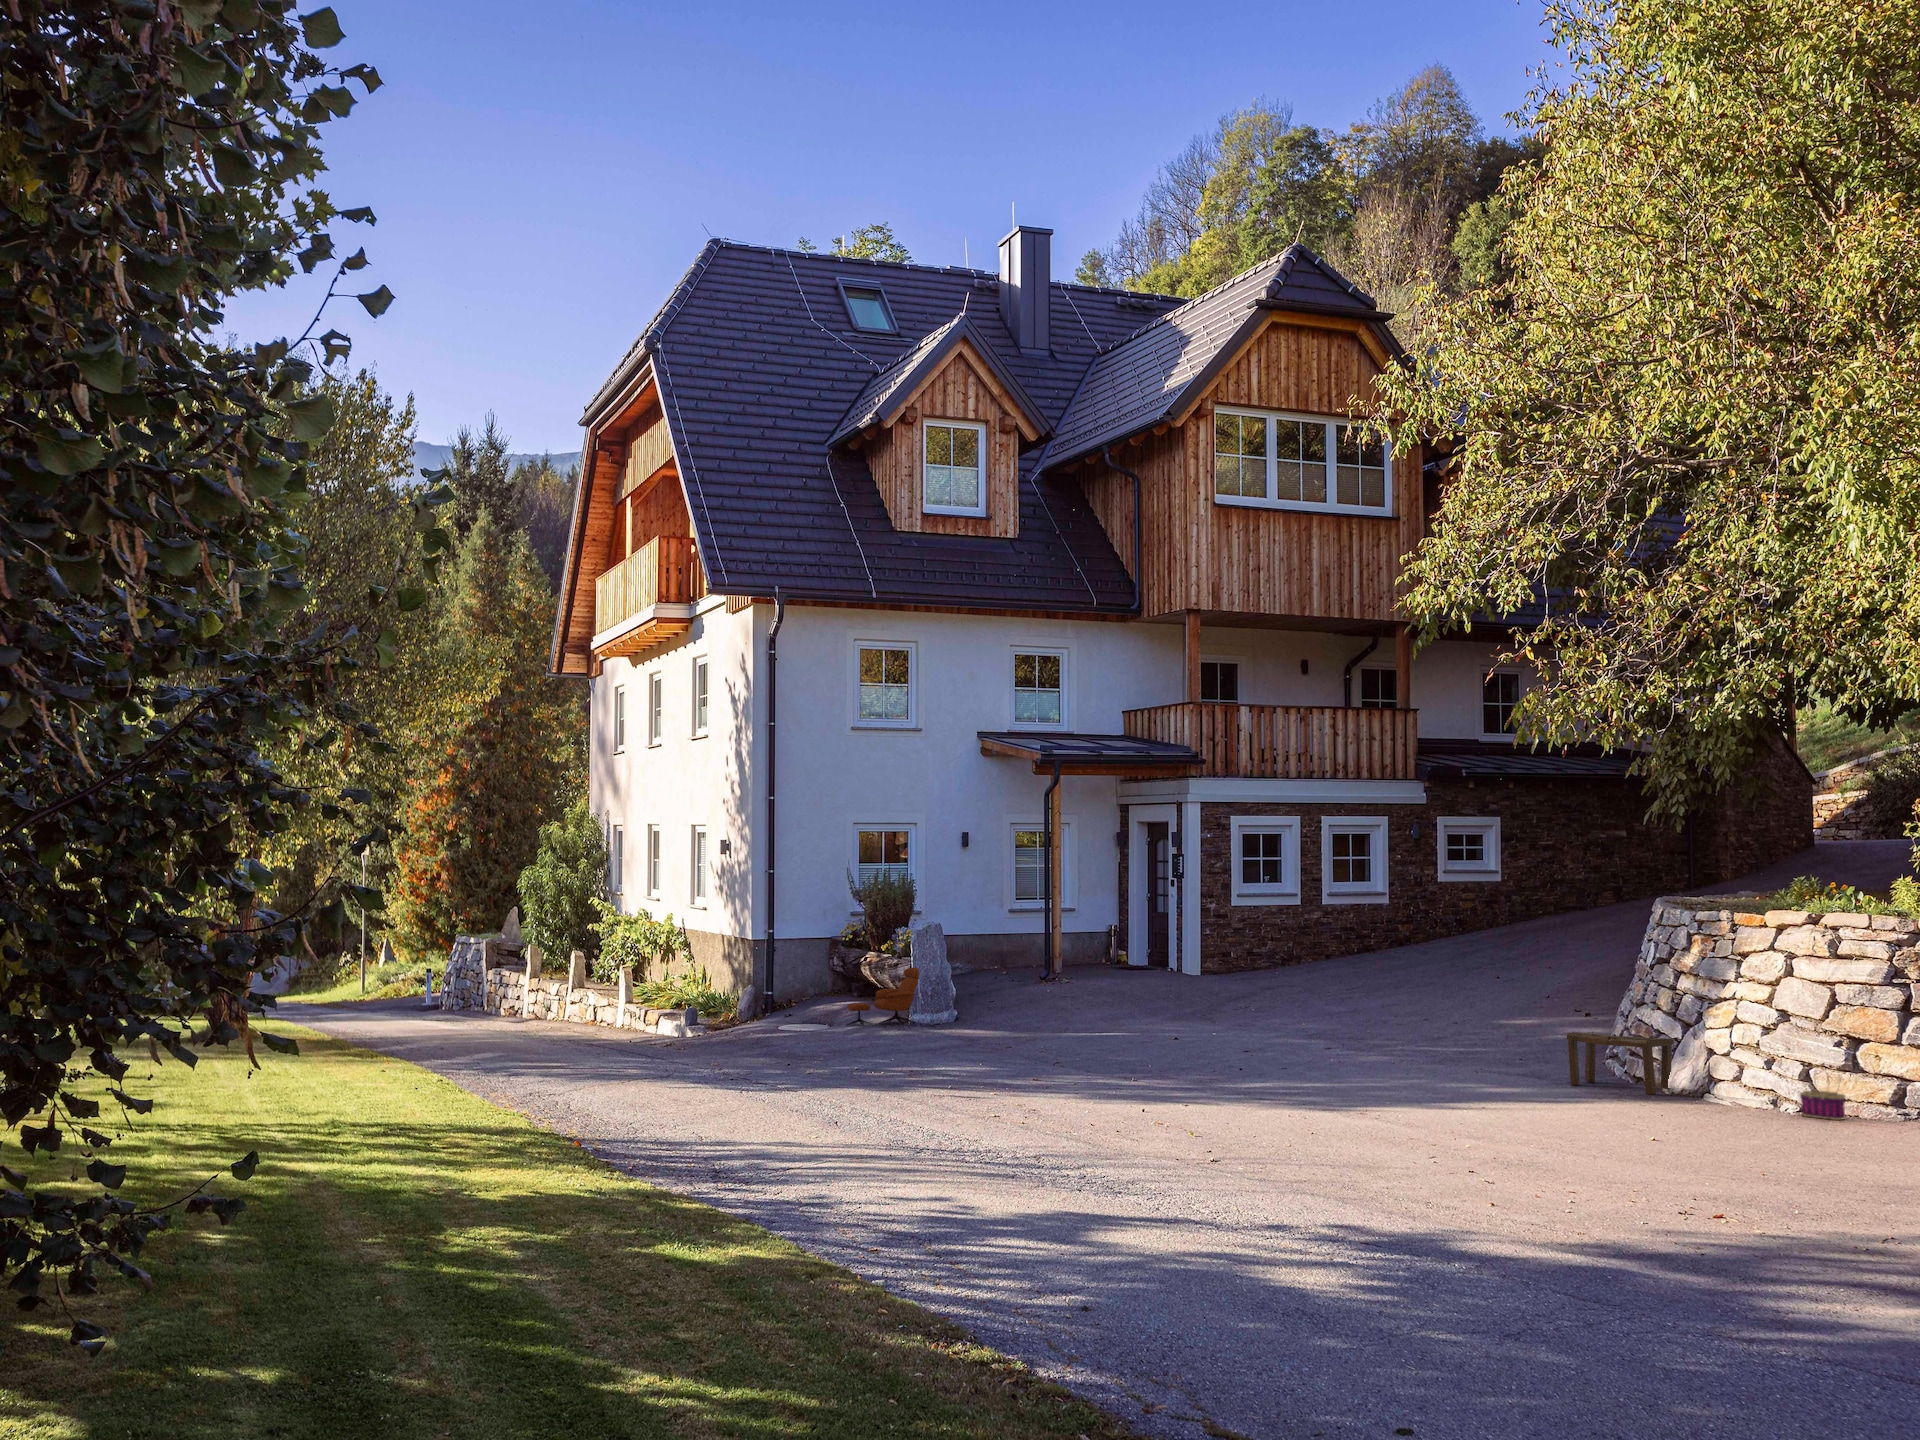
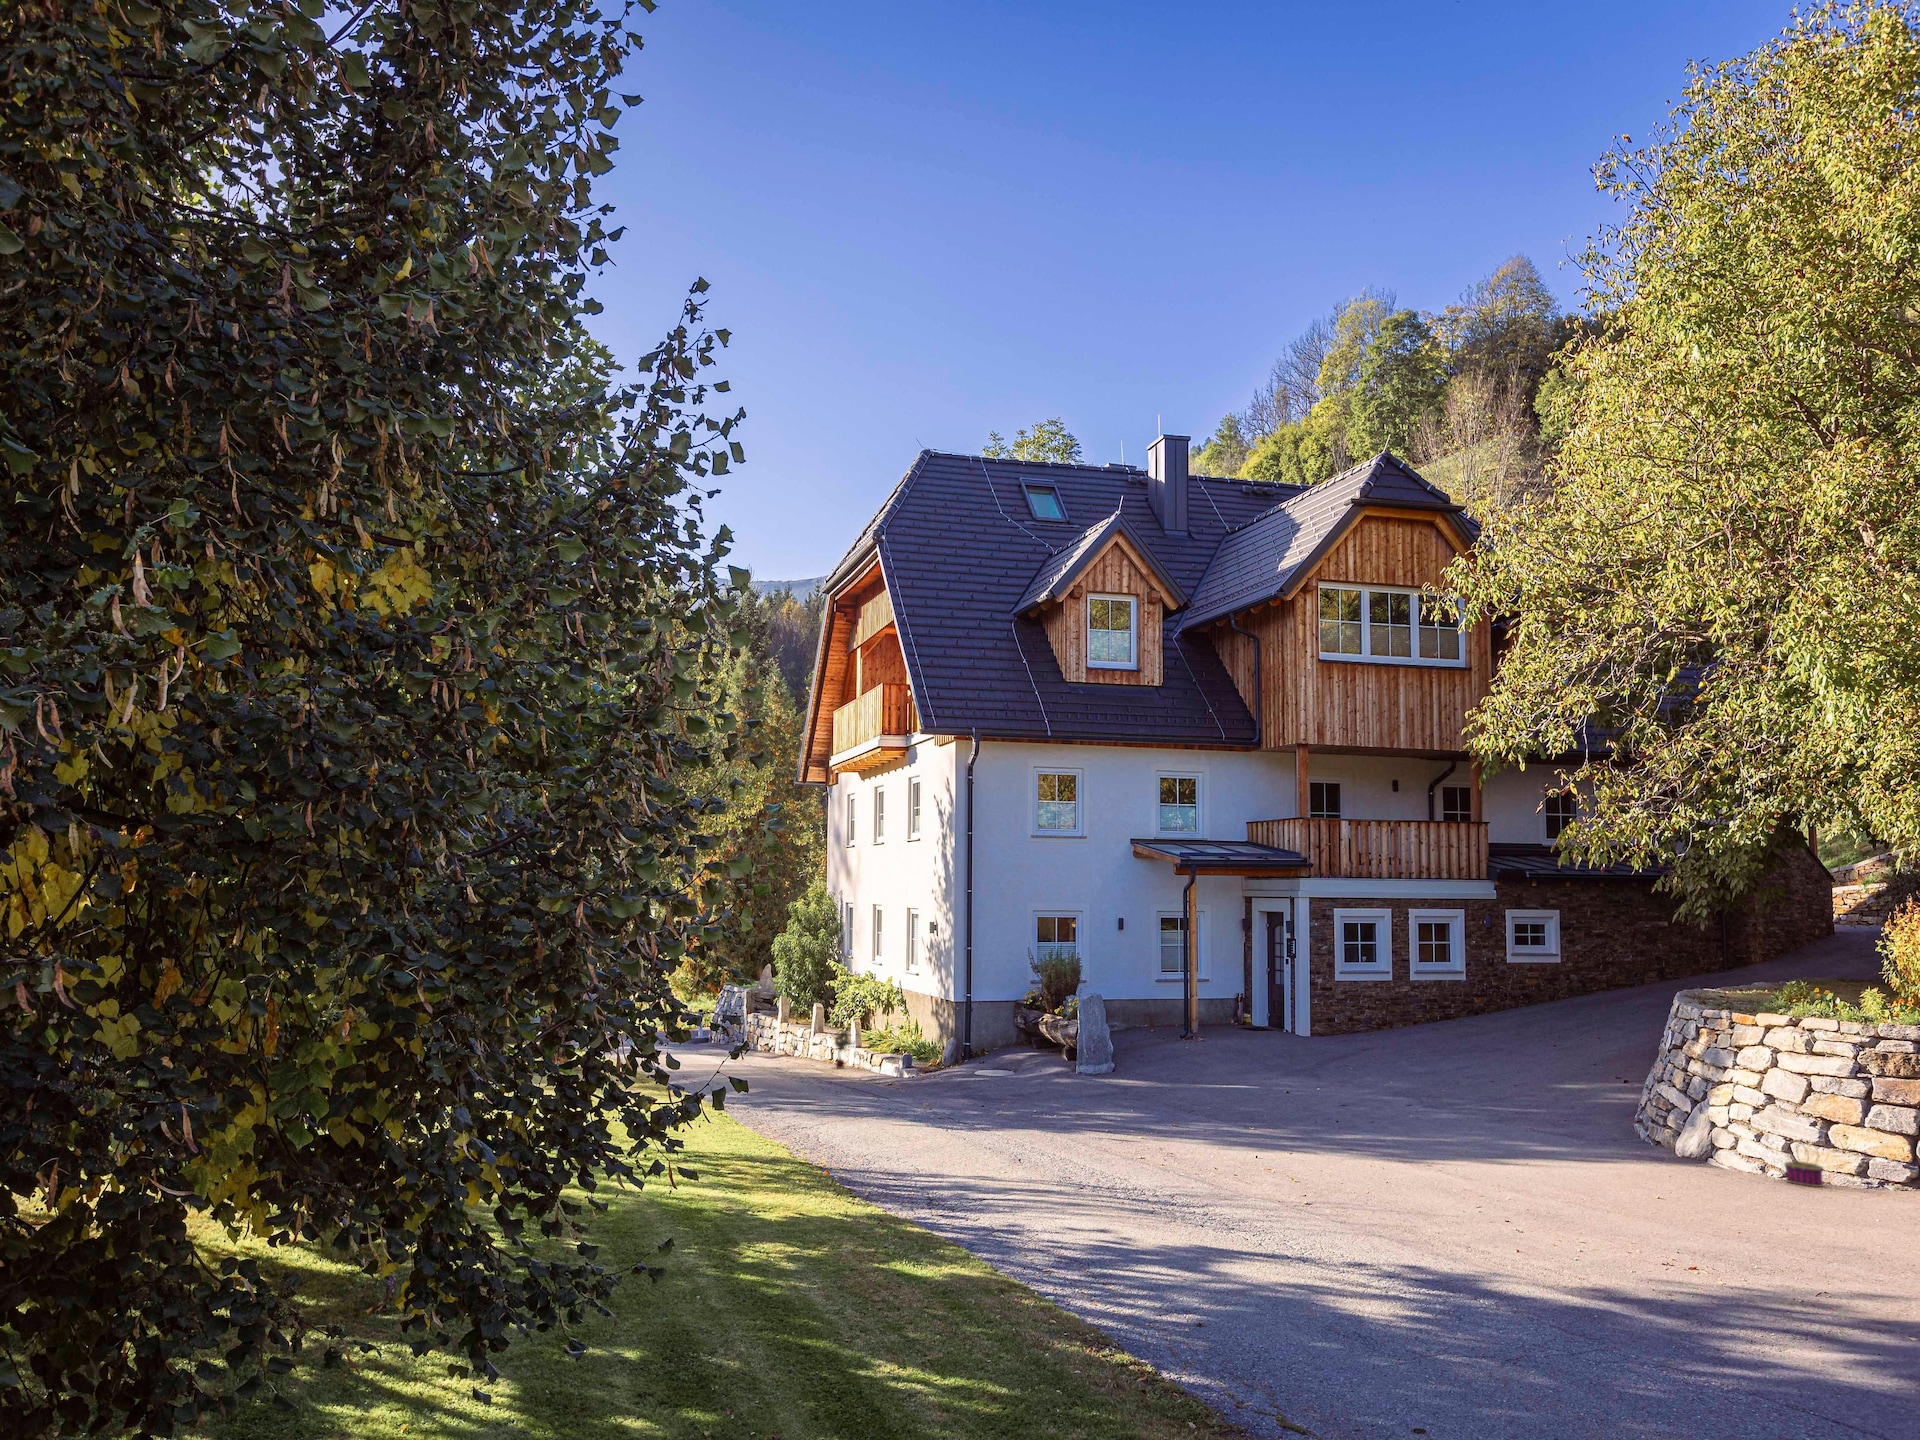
lounge chair: present [847,967,919,1026] -> none [1025,1027,1082,1073]
potted tree: none [593,976,624,1033] -> present [835,1027,854,1069]
bench: present [1567,1032,1674,1095] -> none [1595,1103,1683,1158]

